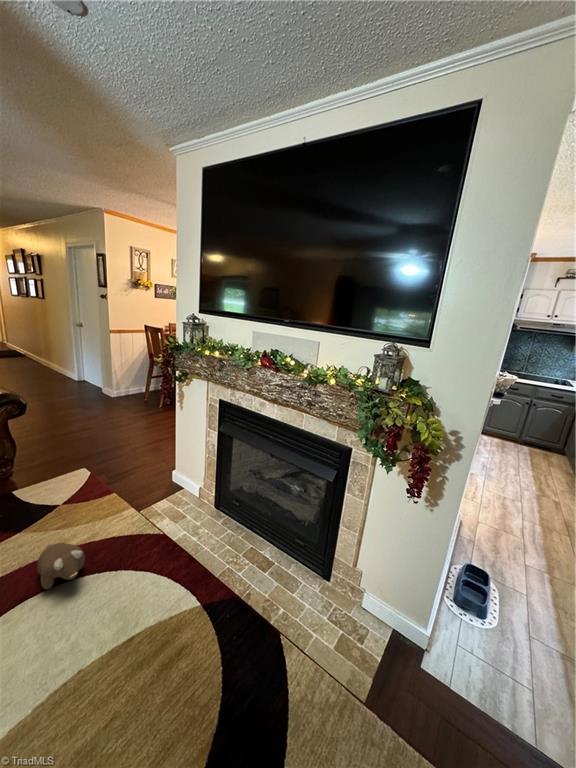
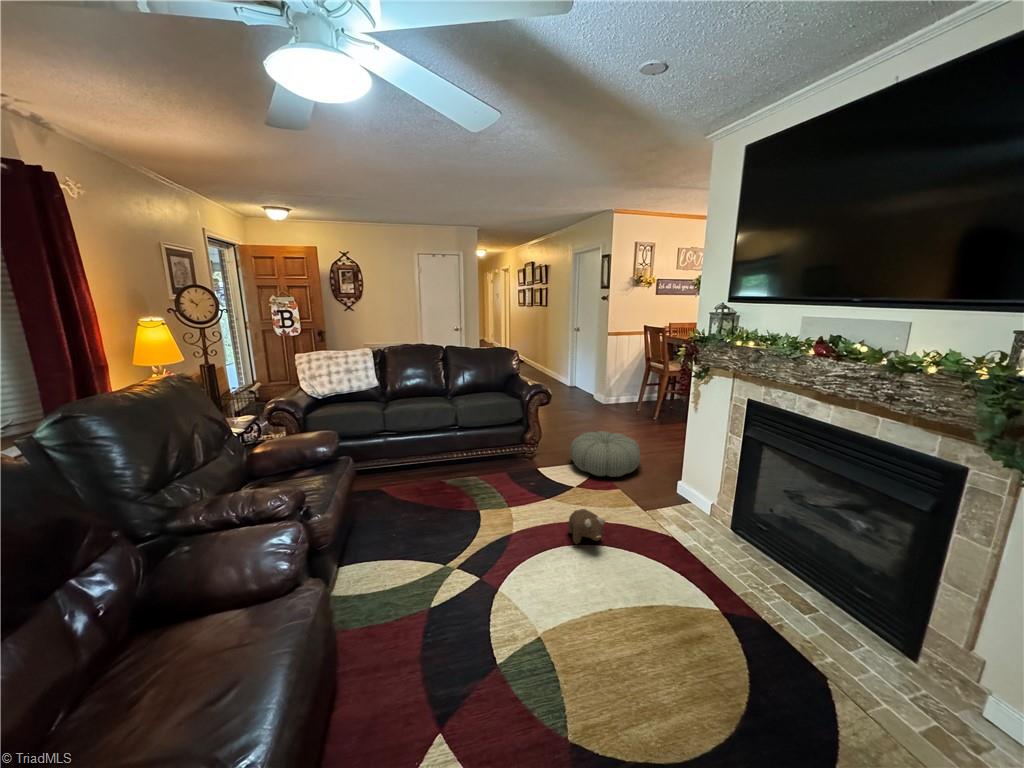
pouf: none [59,432,139,482] -> present [570,431,640,477]

